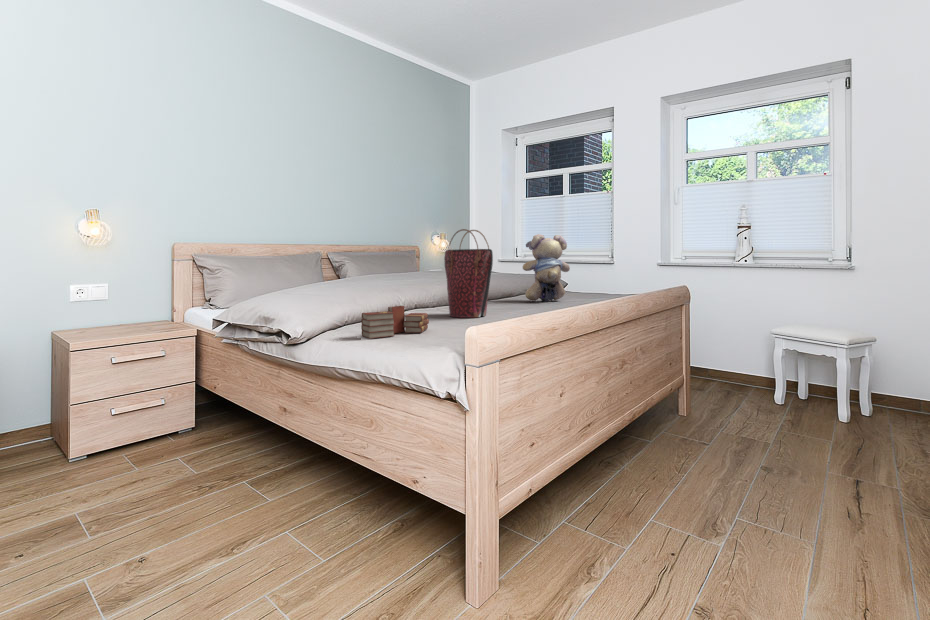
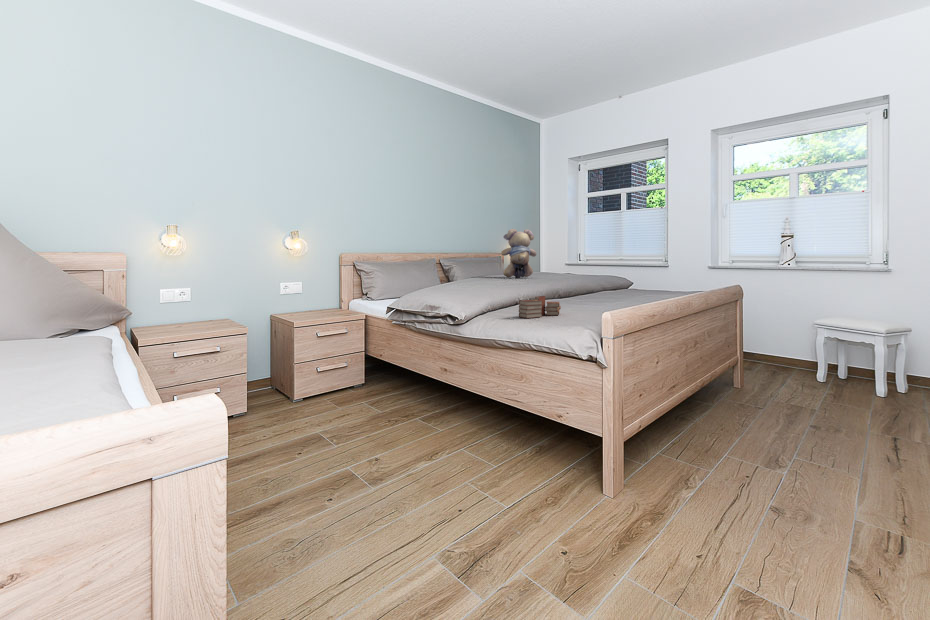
handbag: present [444,229,493,318] -> none [558,241,599,307]
teddy bear: present [523,234,570,302] -> present [501,229,536,278]

